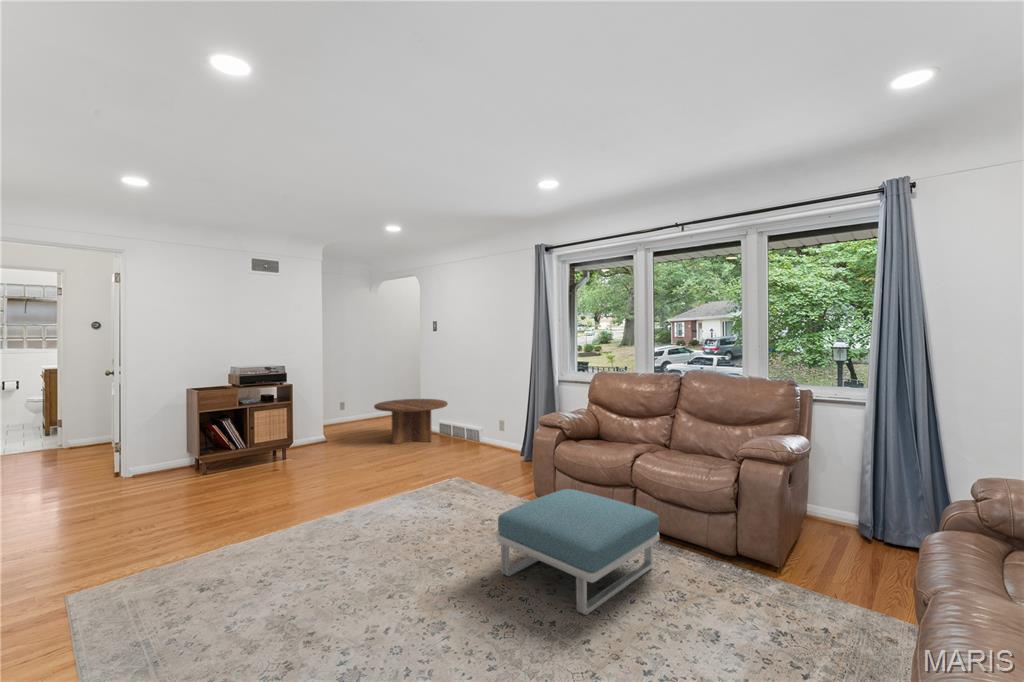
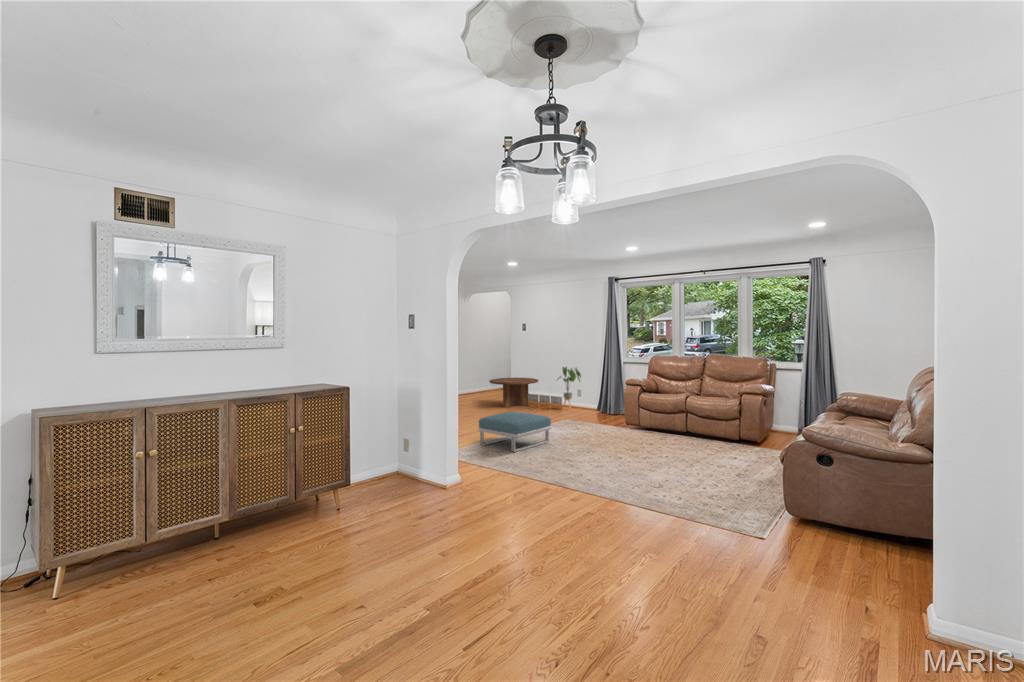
house plant: none [462,385,503,452] -> present [558,367,581,409]
footstool: present [497,489,659,615] -> present [478,412,551,452]

